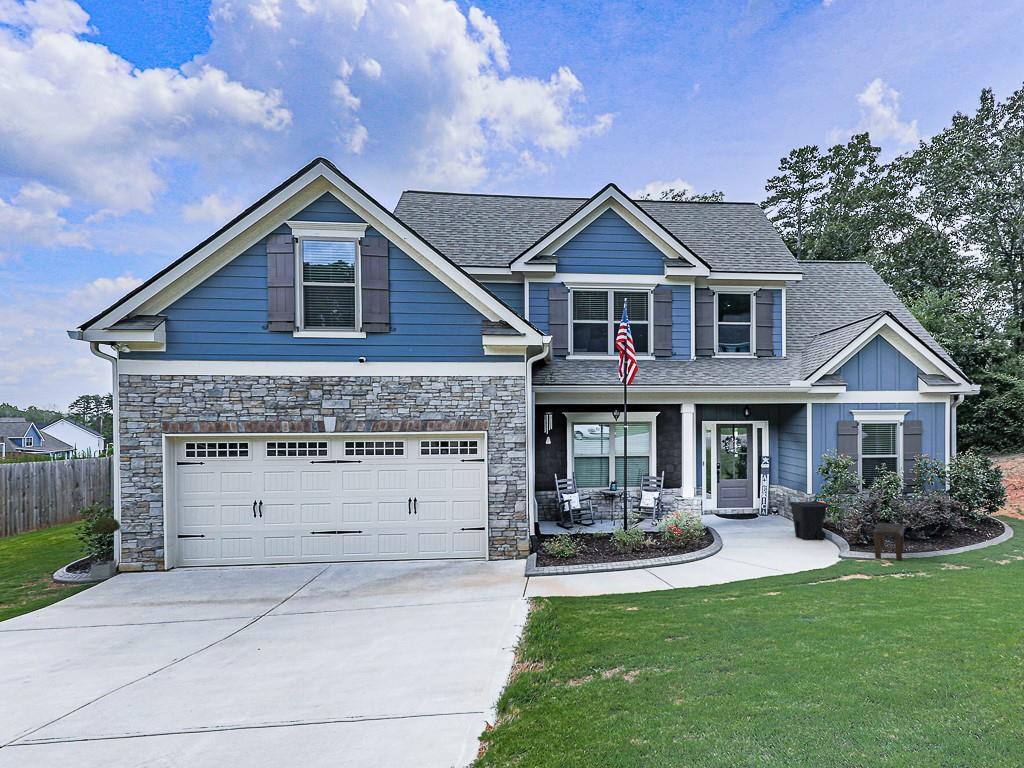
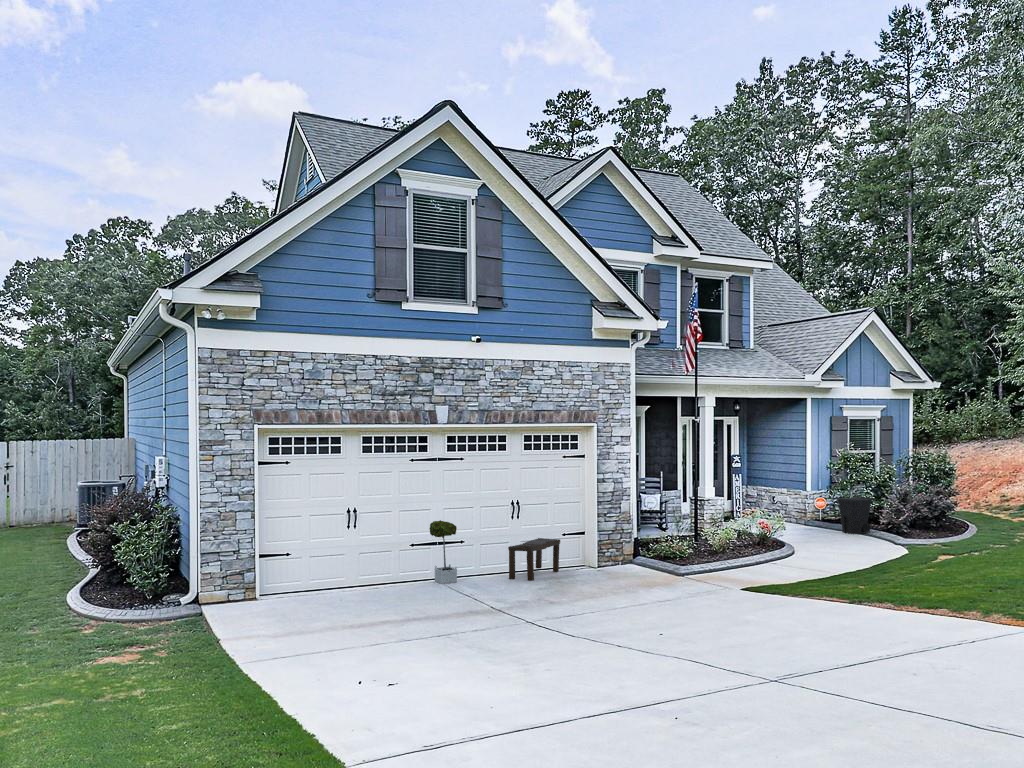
potted tree: present [91,518,120,578] -> present [430,520,457,584]
bench: present [873,523,905,561] -> present [508,538,560,581]

